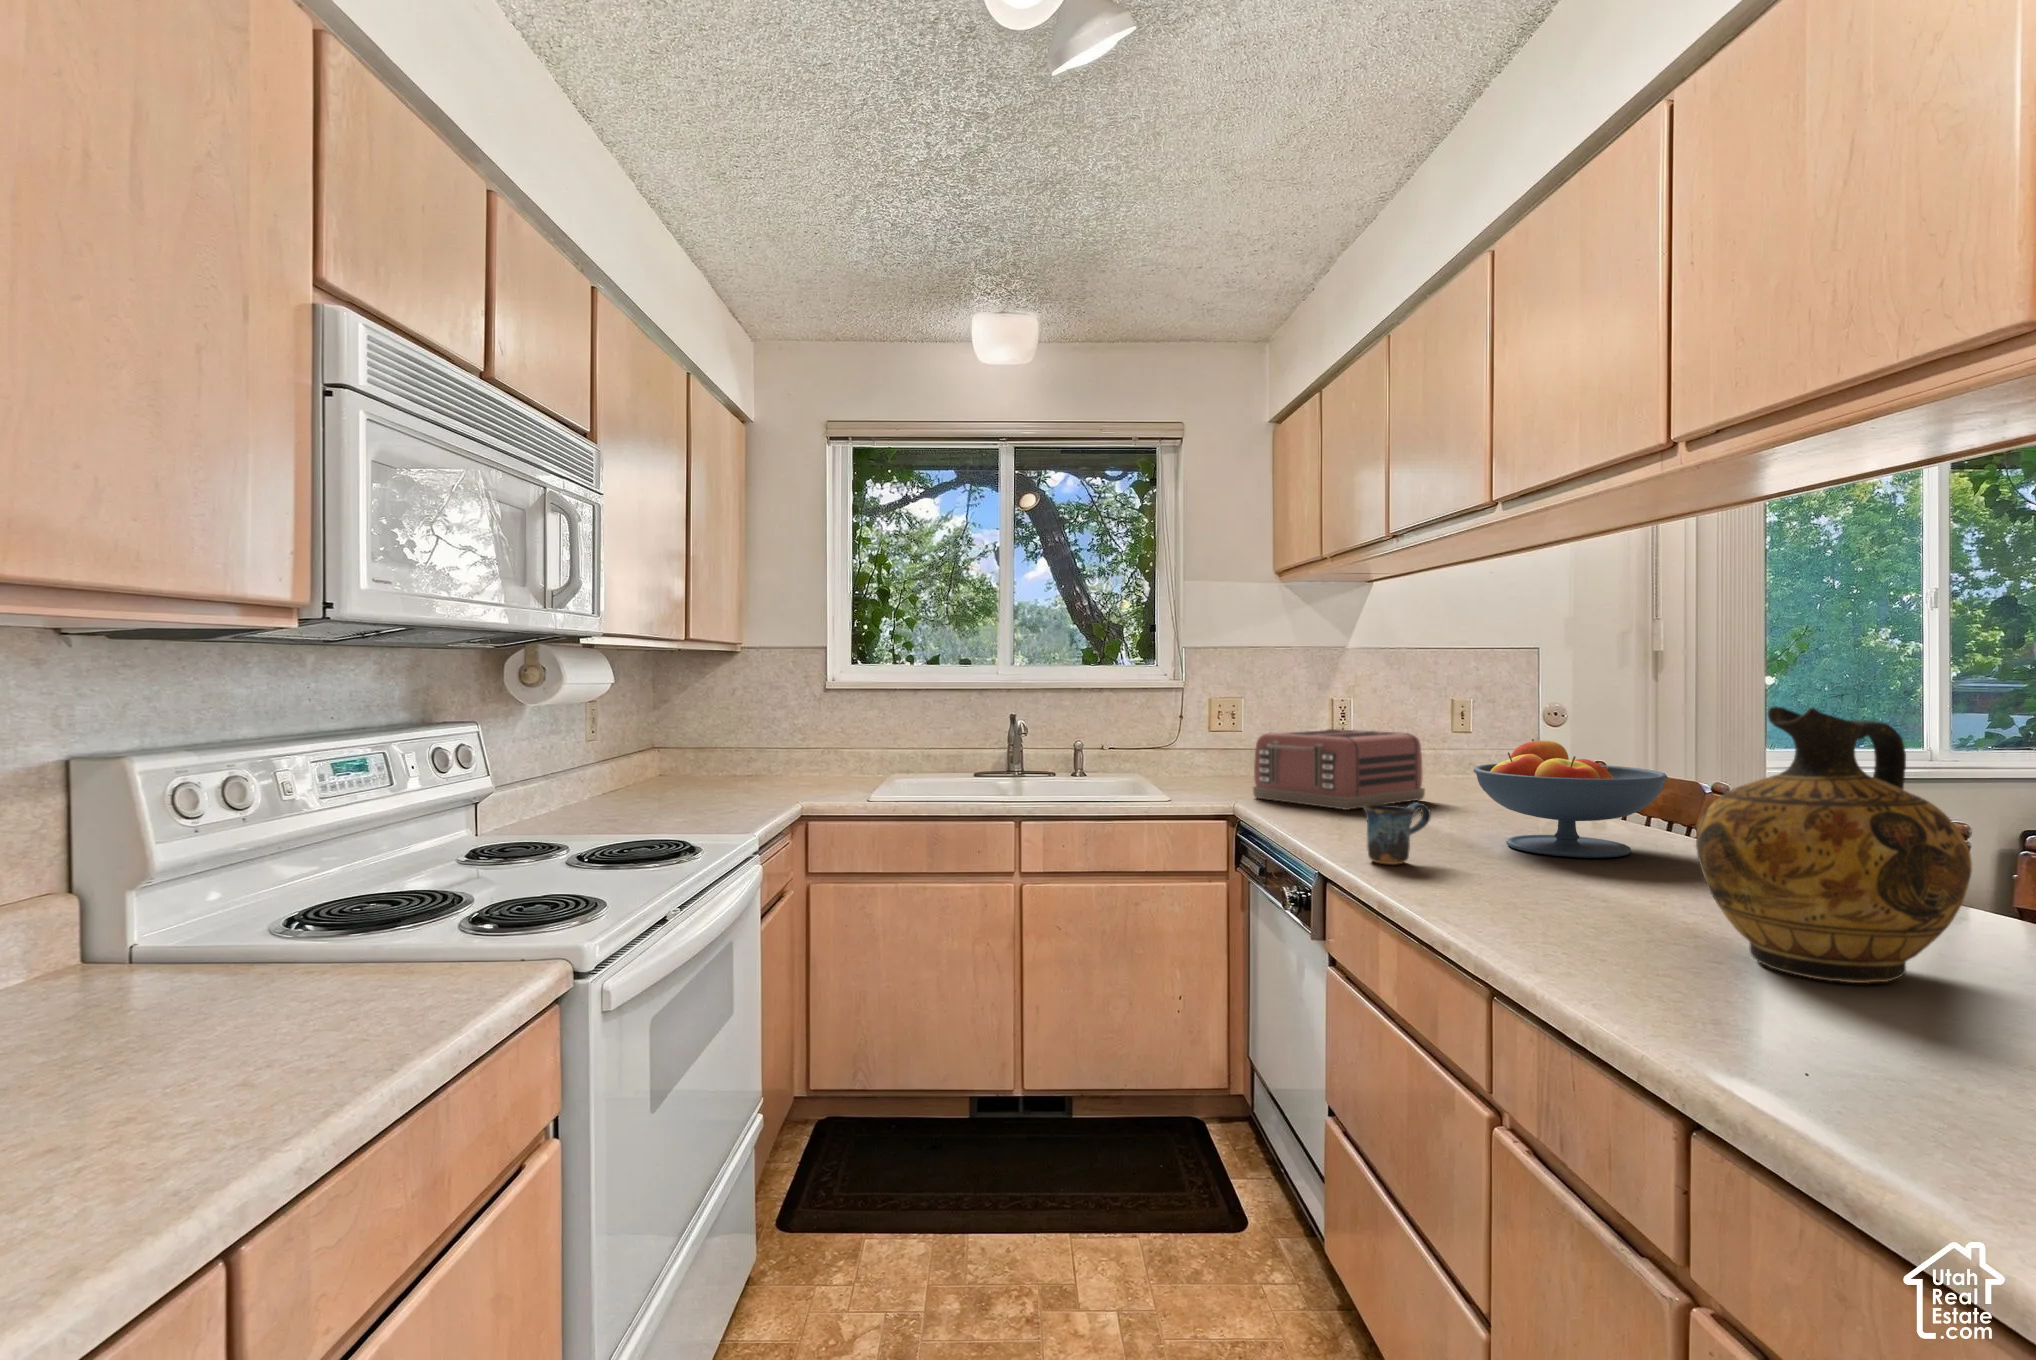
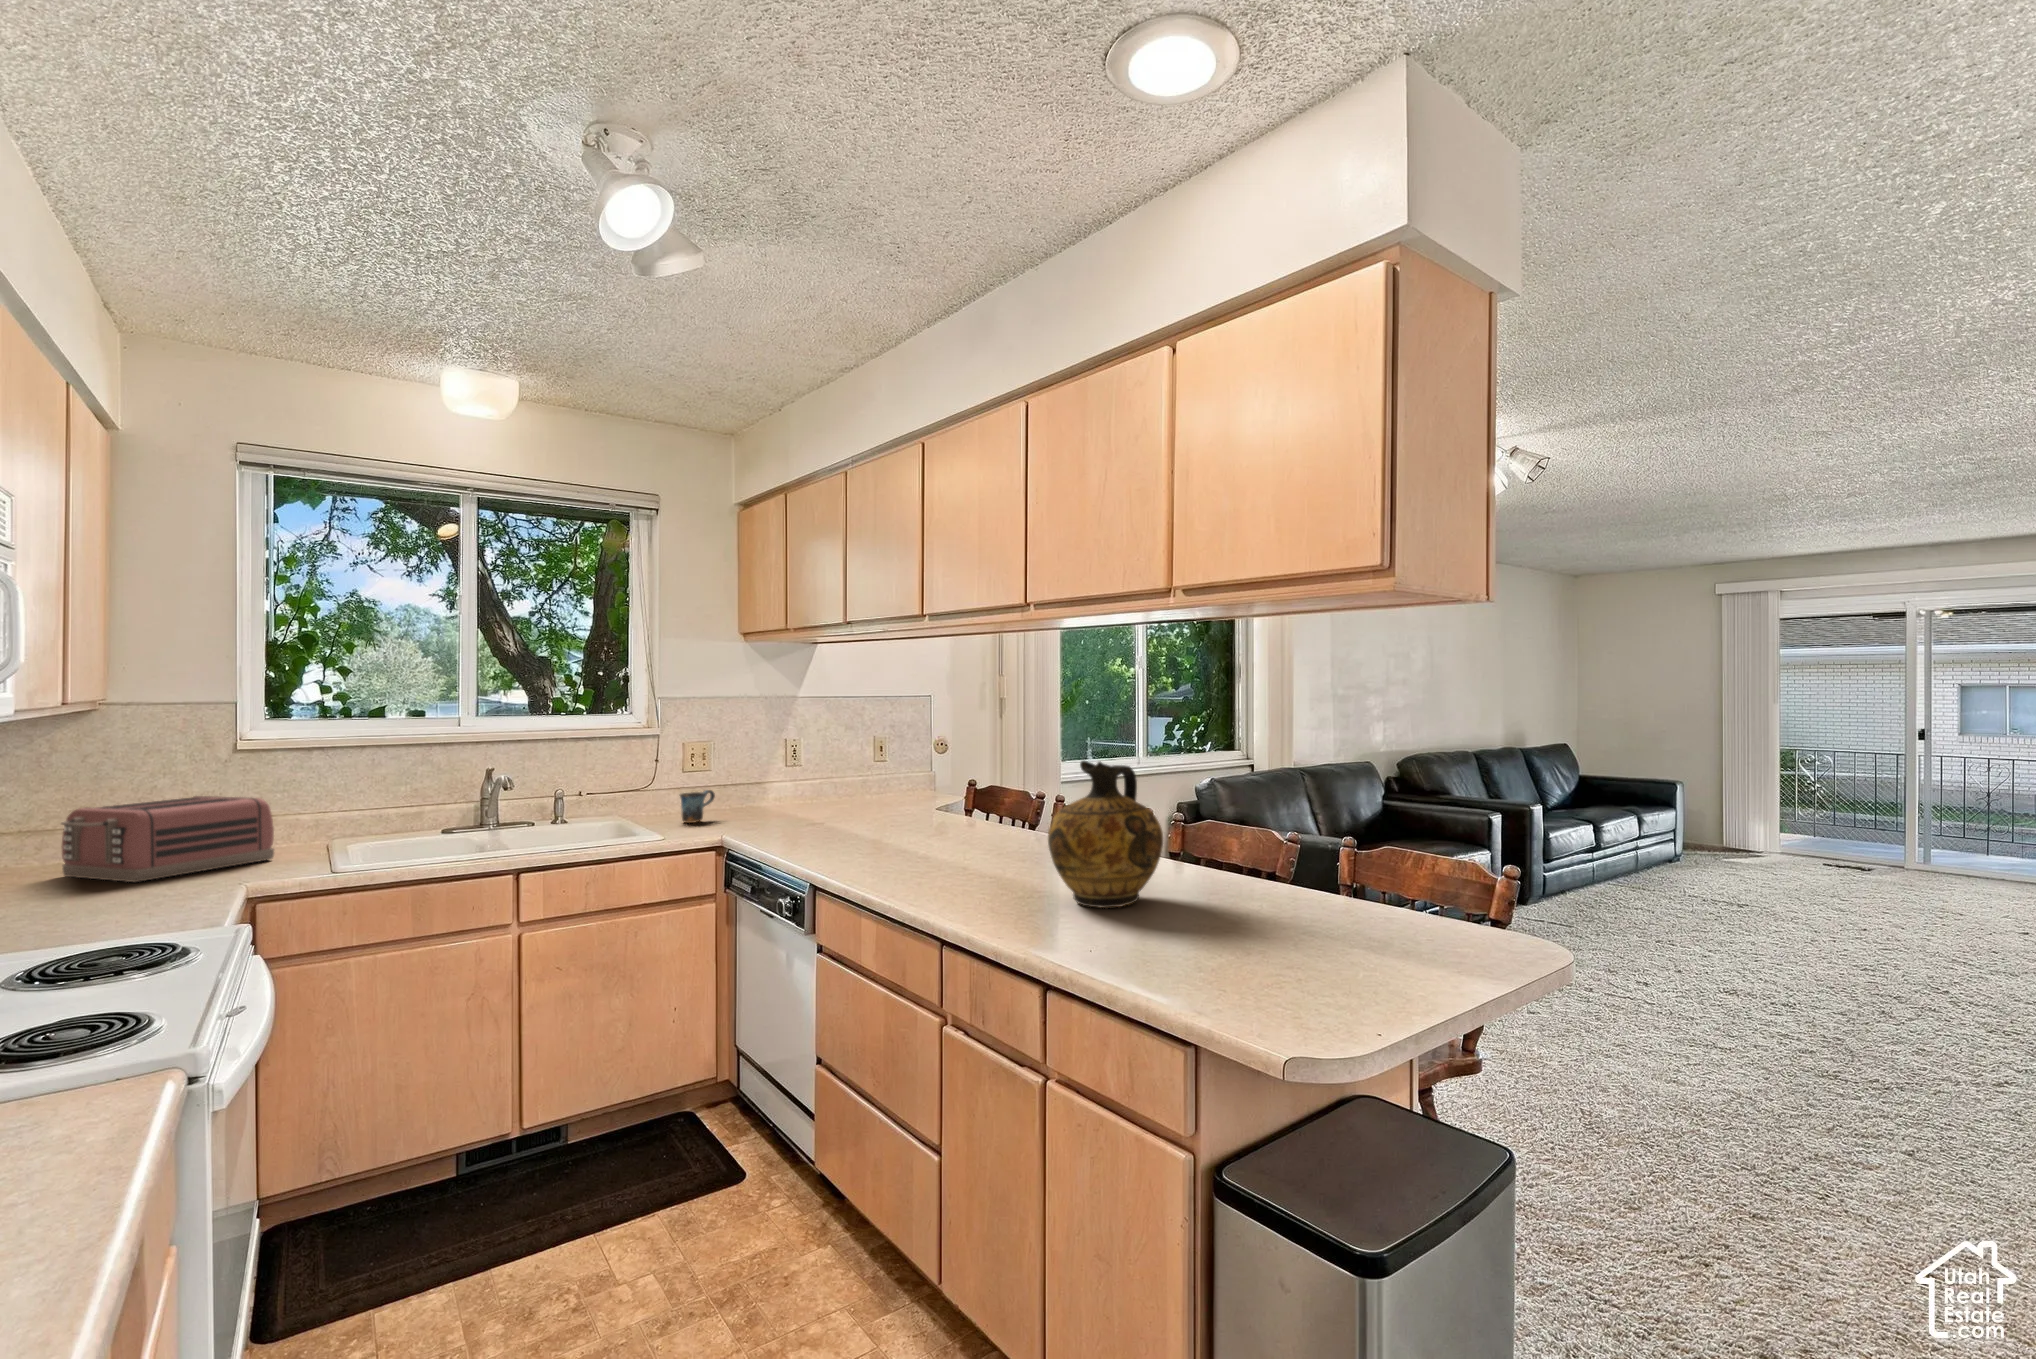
toaster: present [1253,729,1425,810] -> present [61,796,274,882]
fruit bowl: present [1474,739,1668,858] -> none [908,773,1021,853]
mug: present [1363,802,1431,865] -> present [680,790,715,823]

